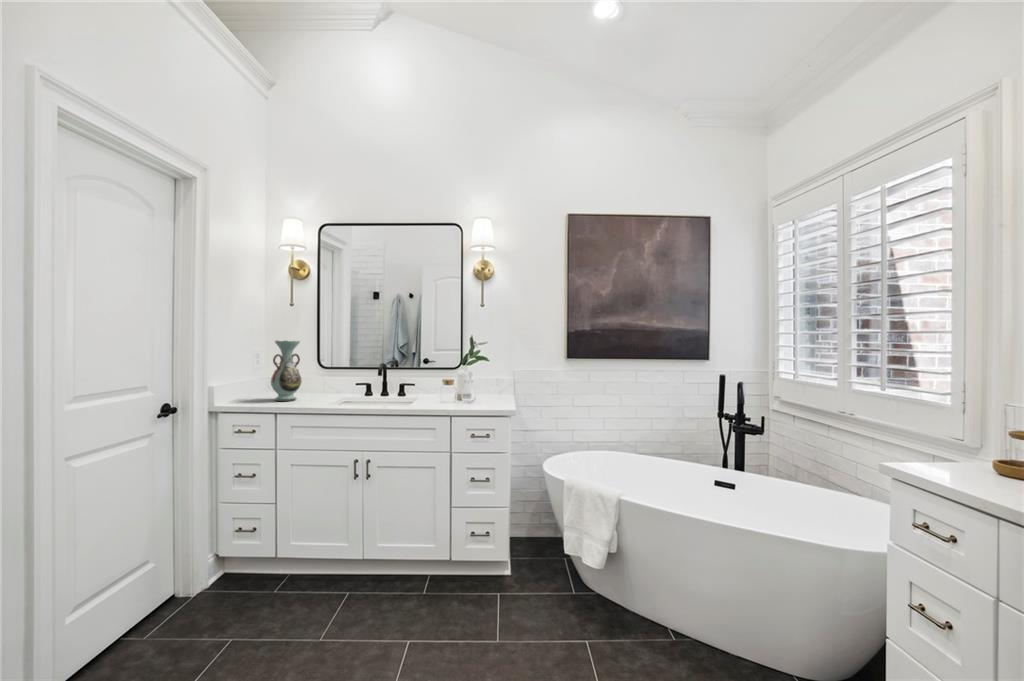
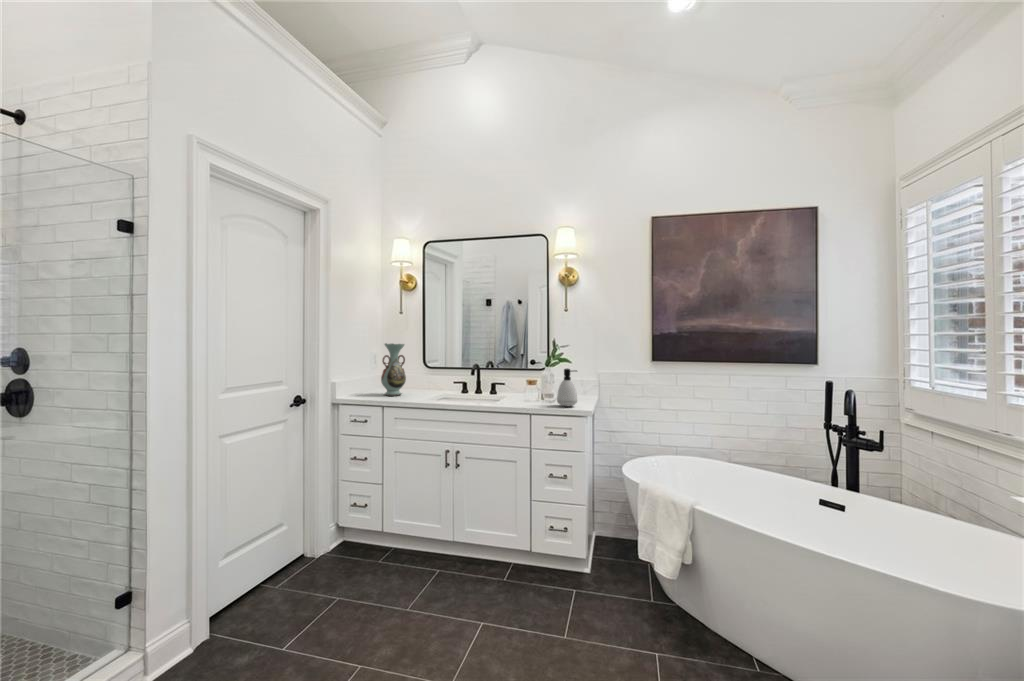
soap dispenser: none [477,367,499,406] -> present [557,368,577,406]

